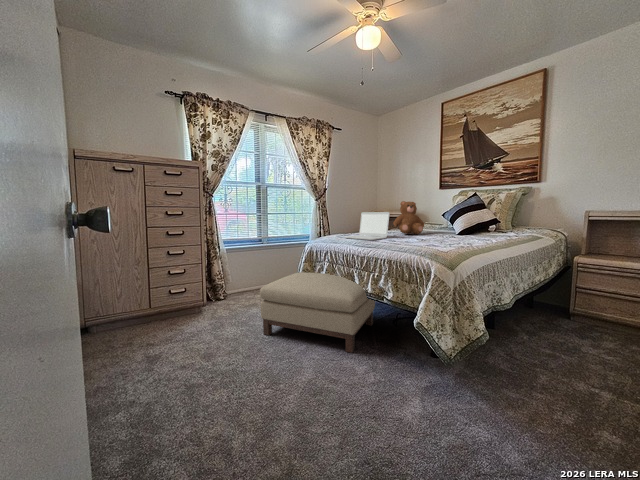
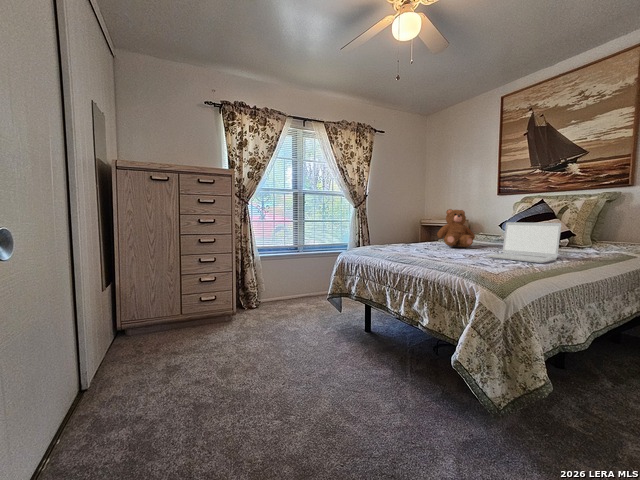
laptop: present [345,212,390,240] -> present [488,222,561,263]
ottoman: present [260,272,375,353] -> none [283,285,413,384]

